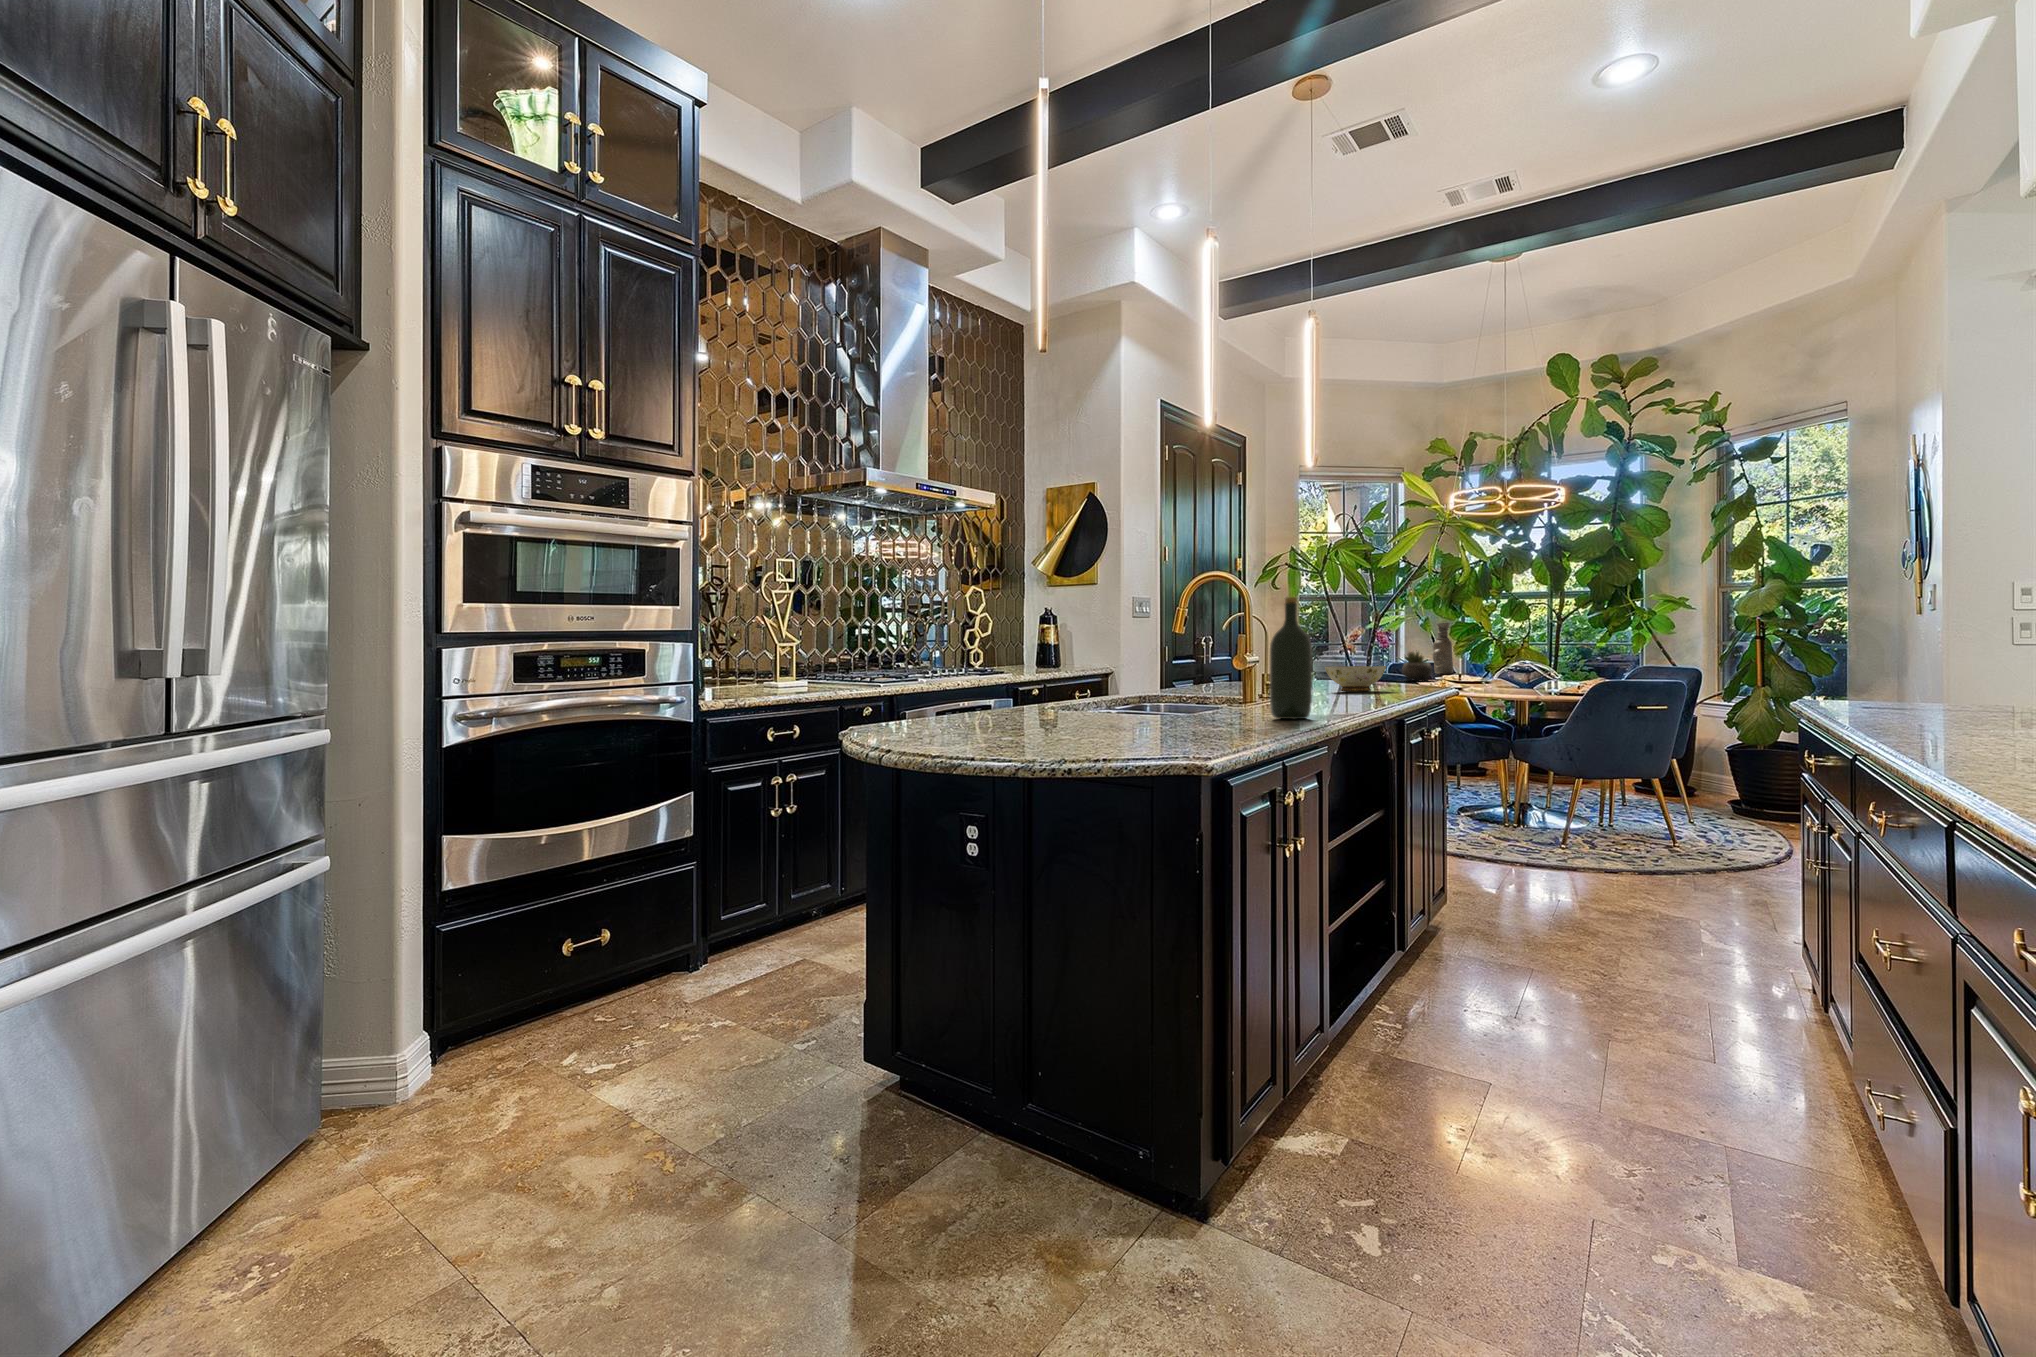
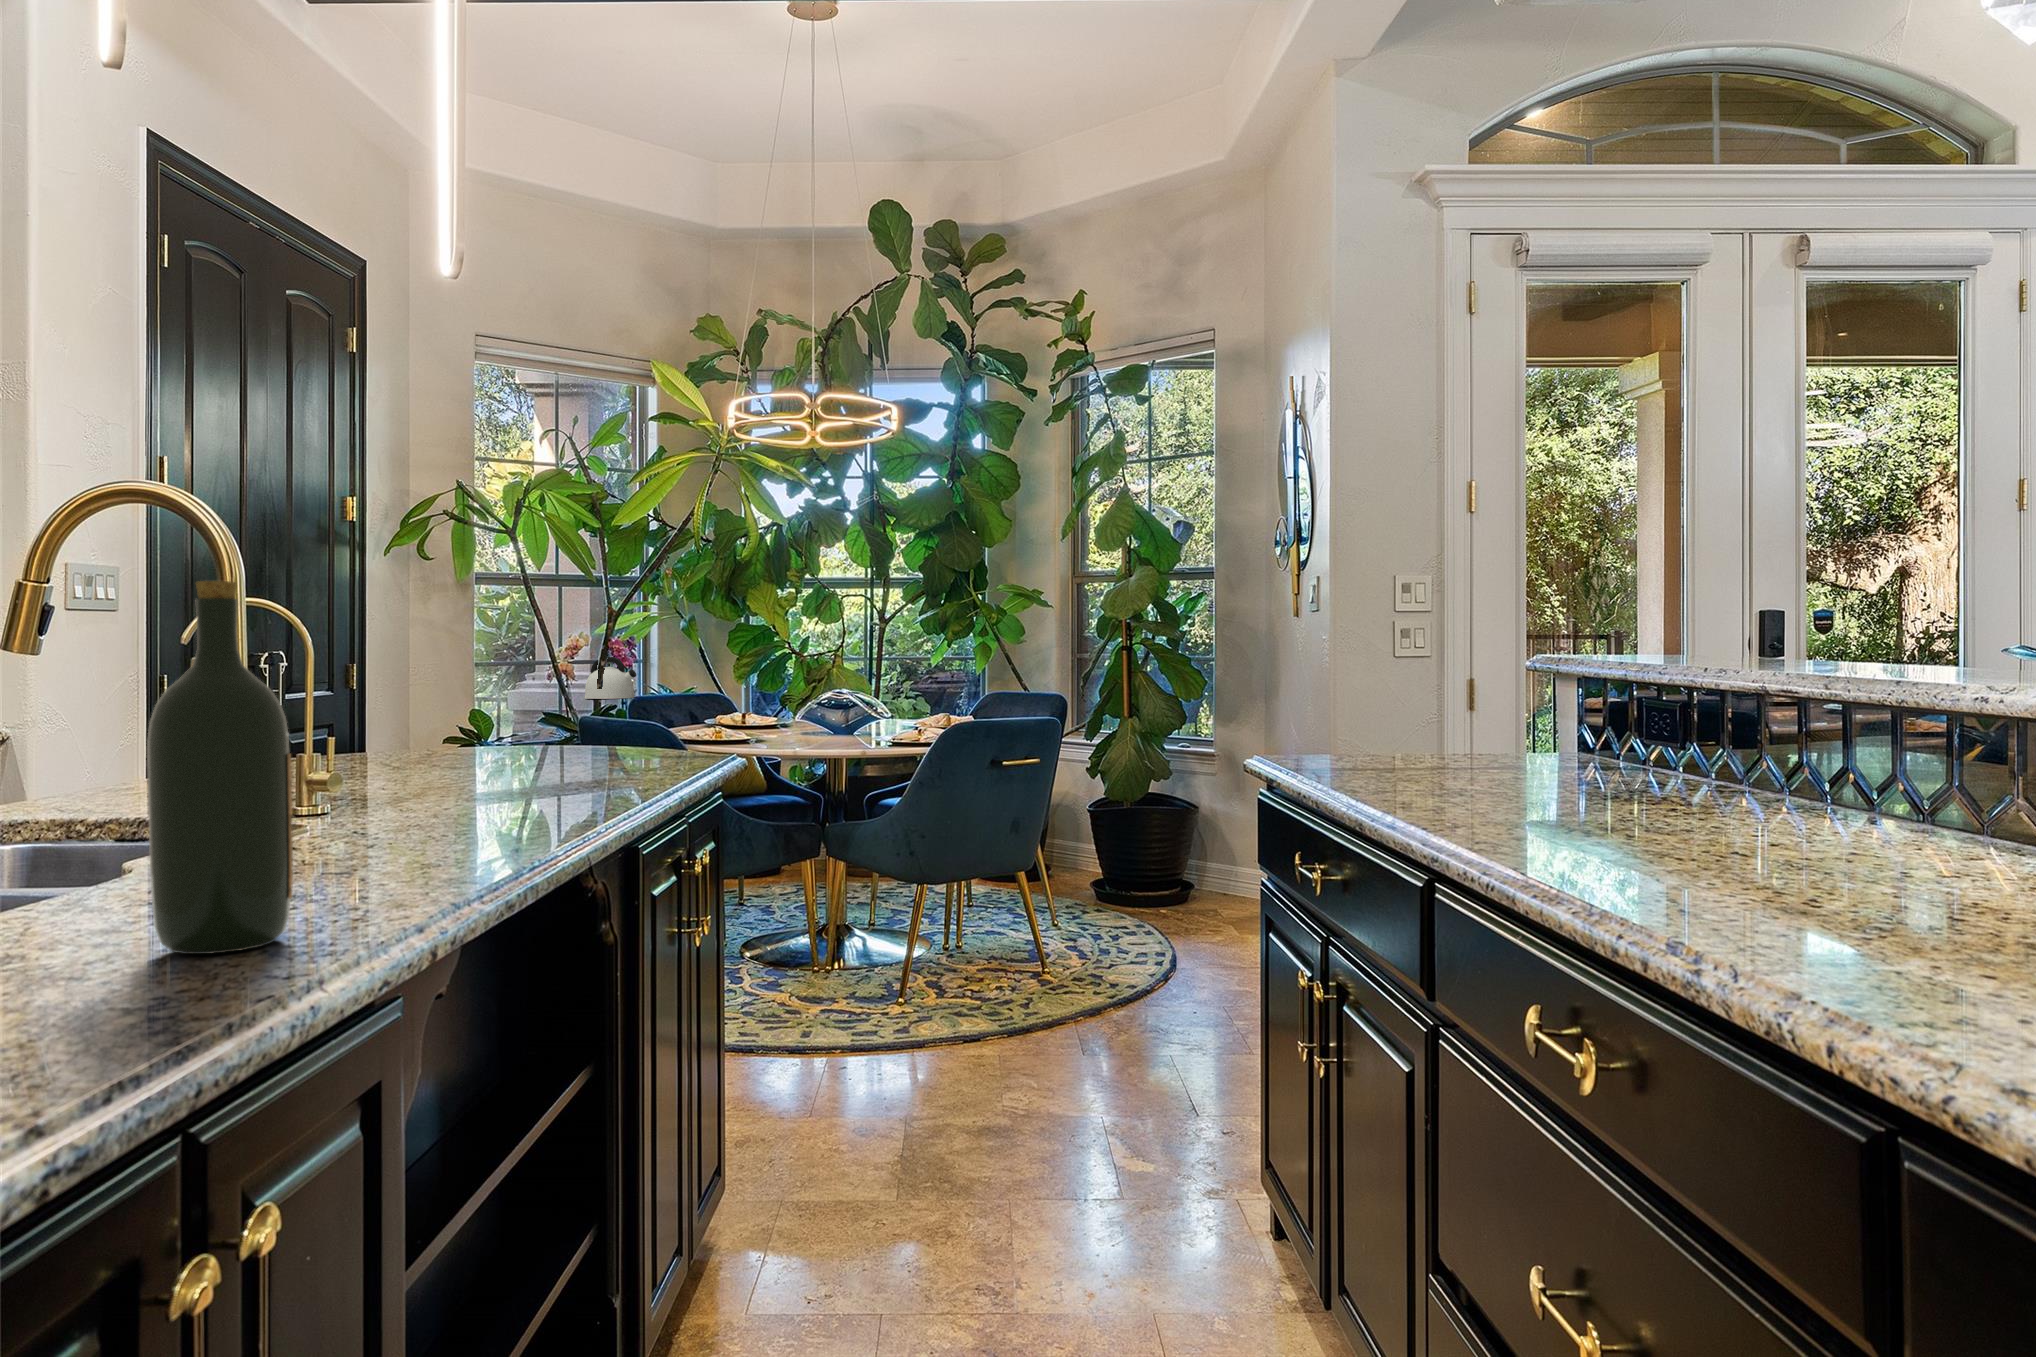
vase: present [1433,623,1453,674] -> none [697,626,730,714]
kettle: none [1359,644,1390,668] -> present [585,657,636,699]
succulent plant: present [1403,652,1432,681] -> none [625,679,699,738]
ceramic bowl: present [1325,666,1386,692] -> none [458,722,587,780]

